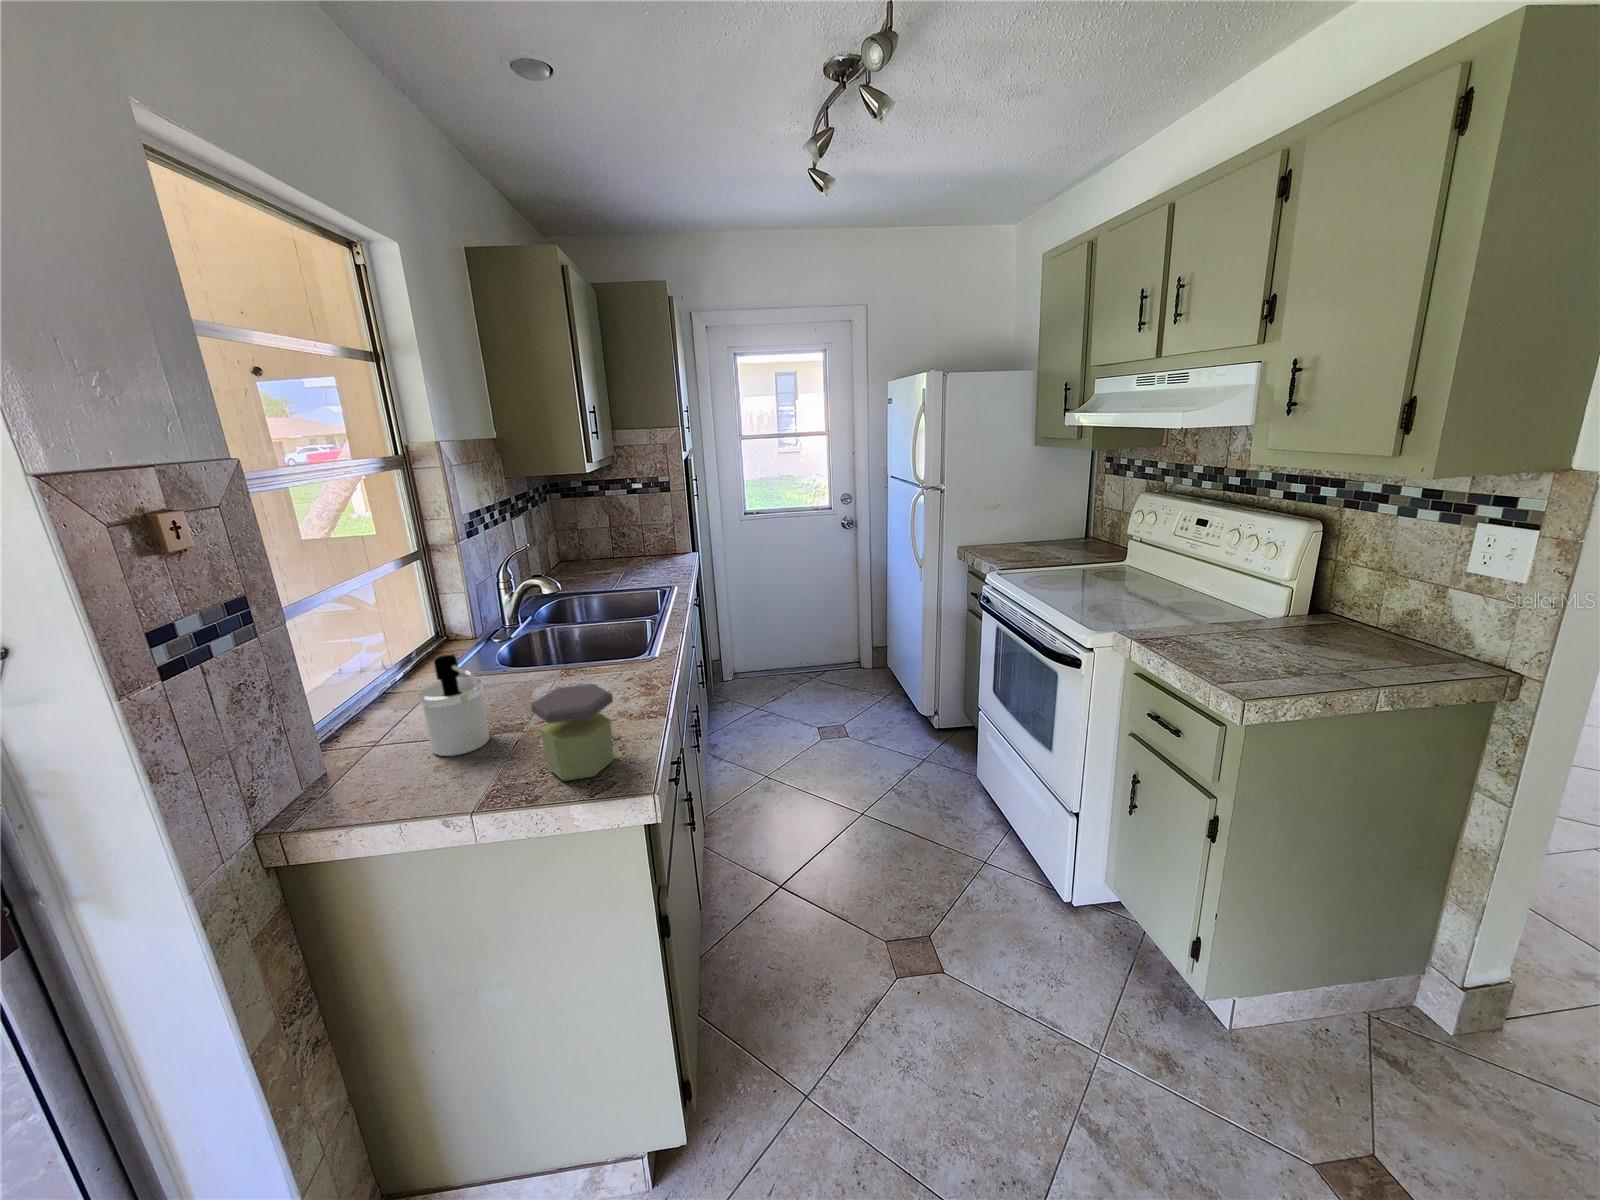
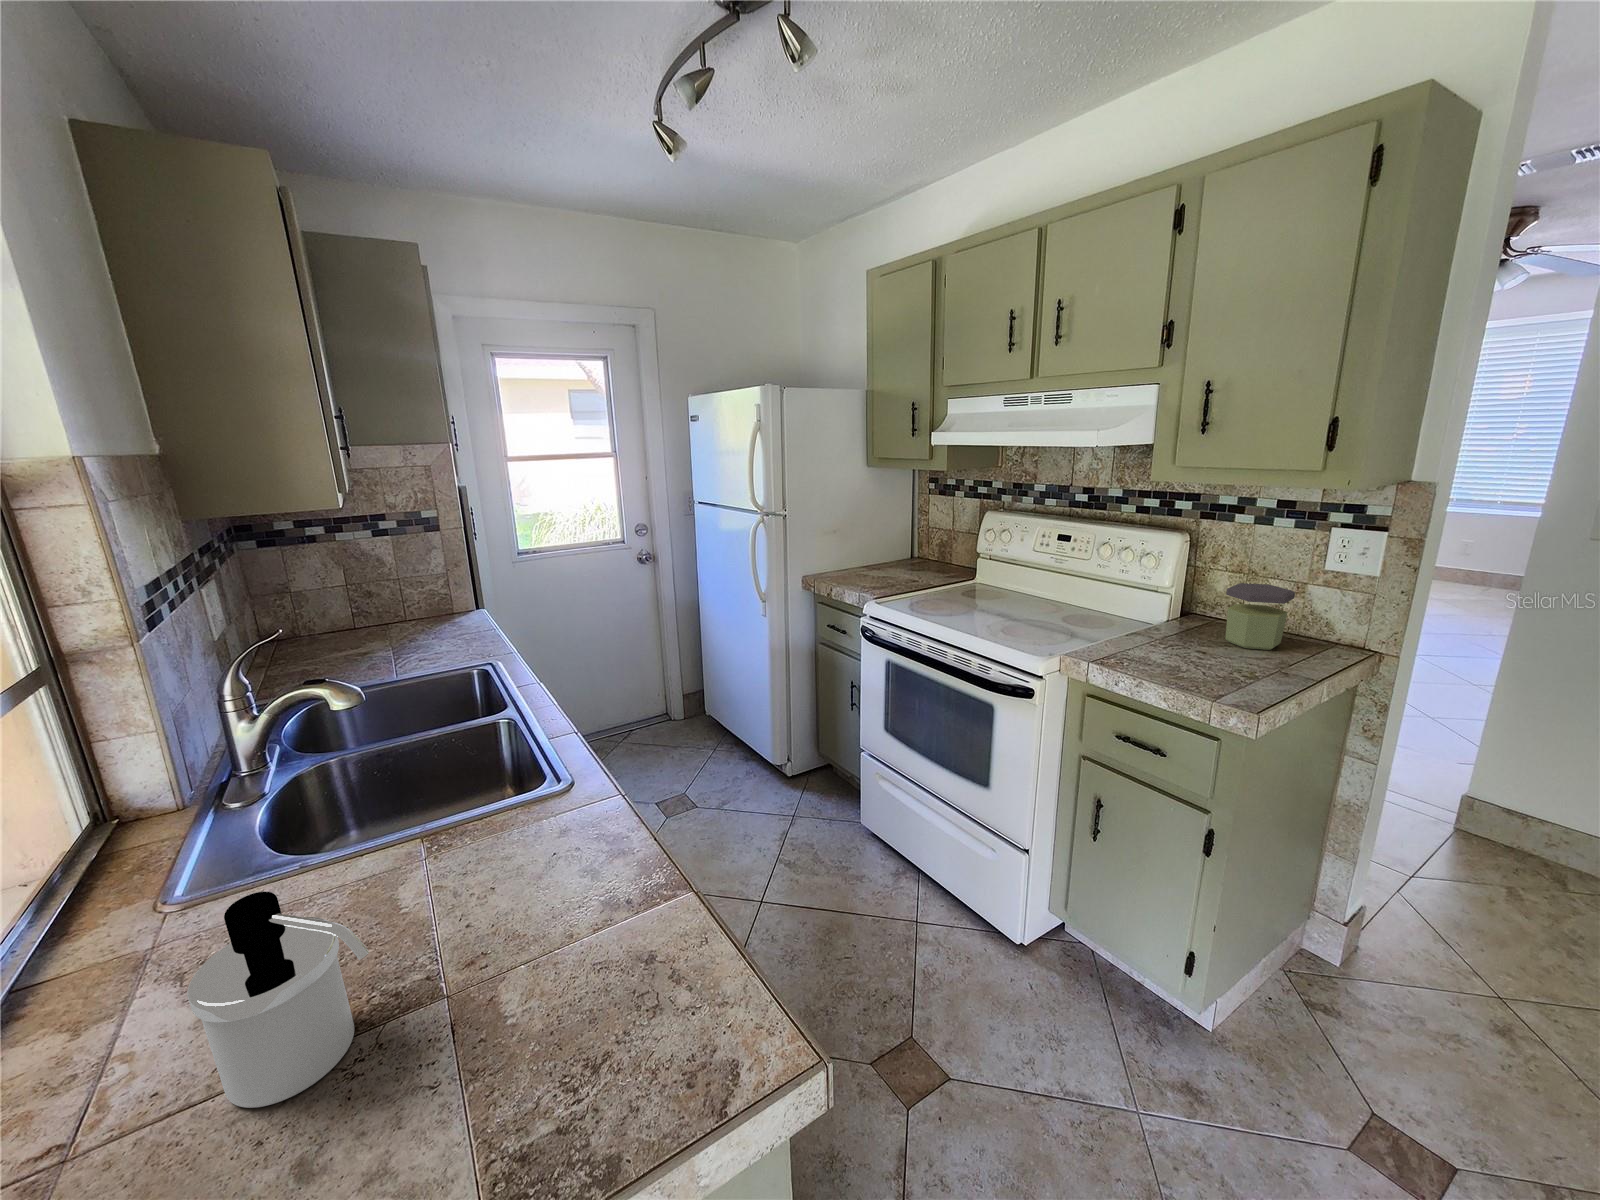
jar: present [531,684,613,781] -> present [1225,583,1295,650]

